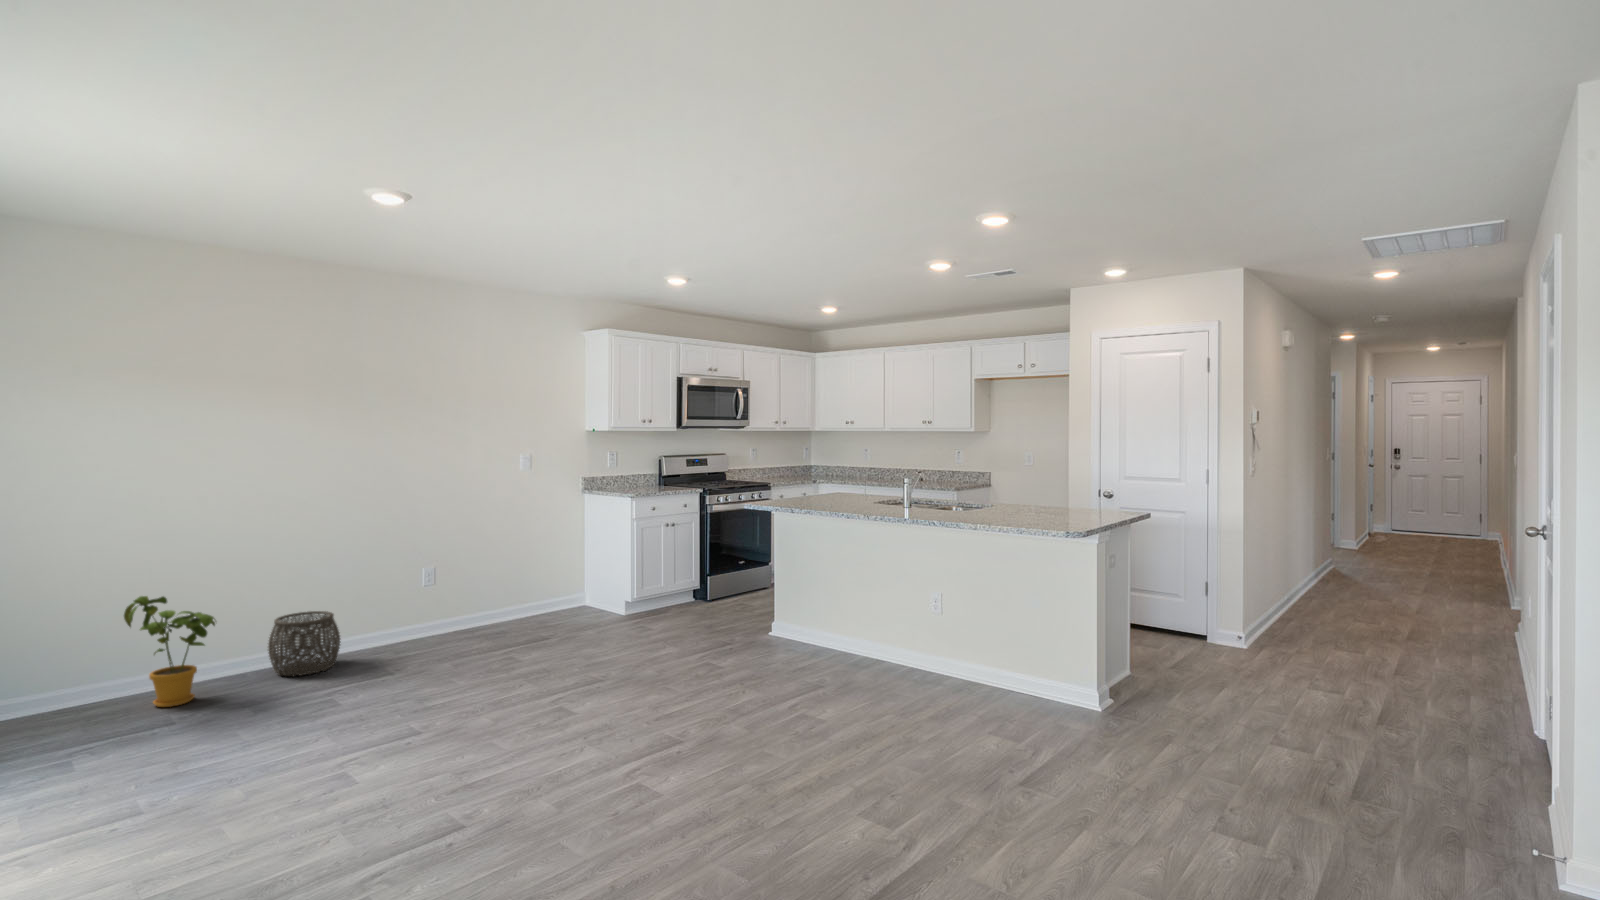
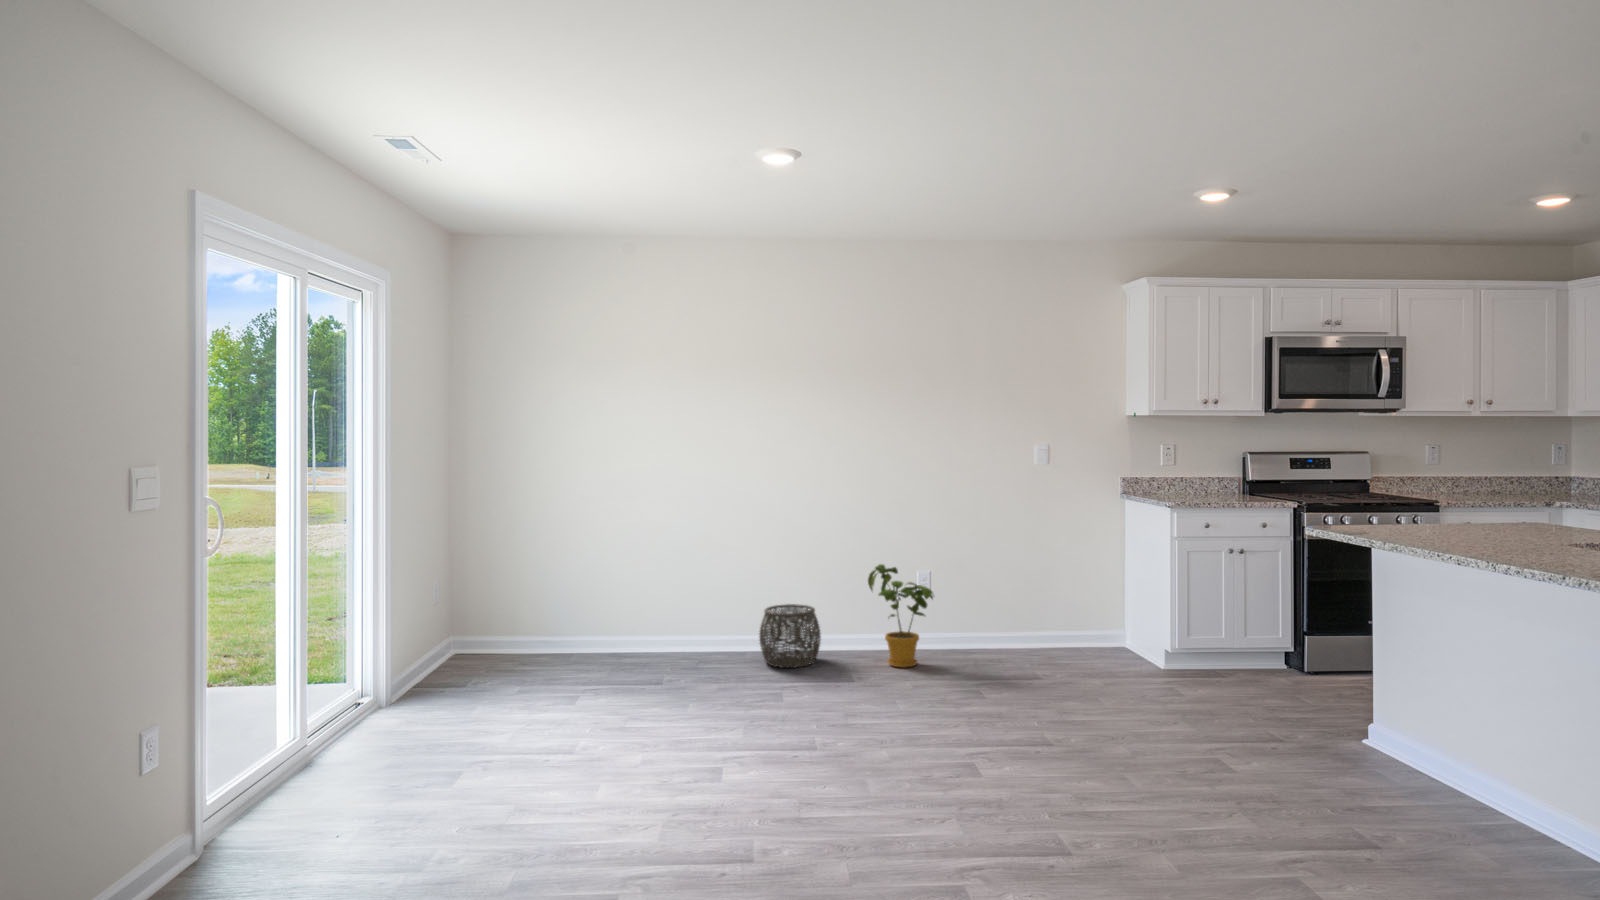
house plant: present [124,596,215,707] -> present [868,564,934,668]

